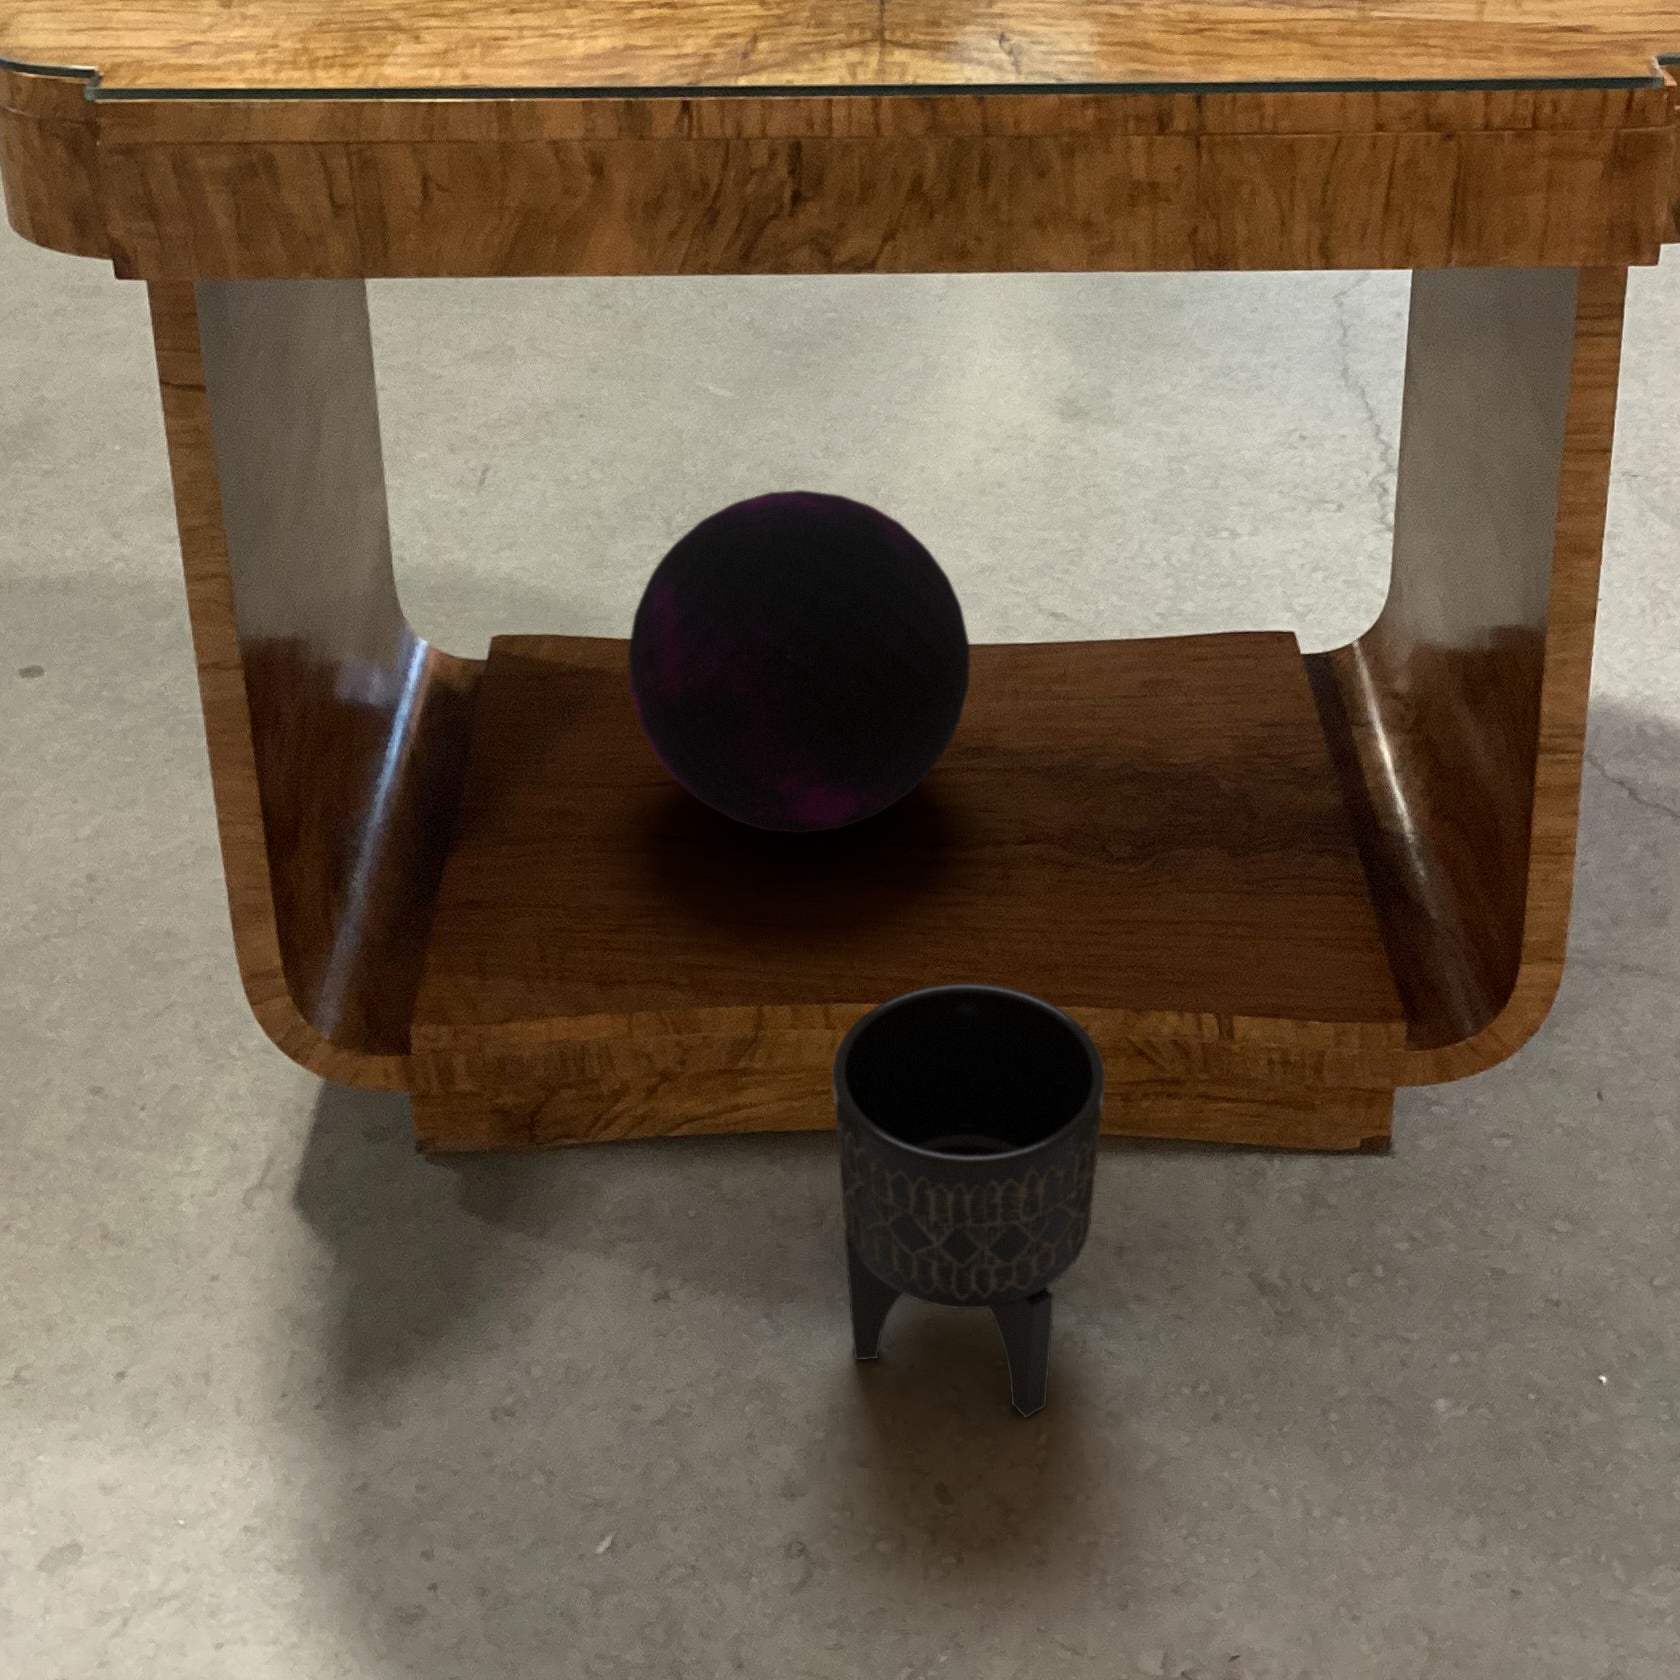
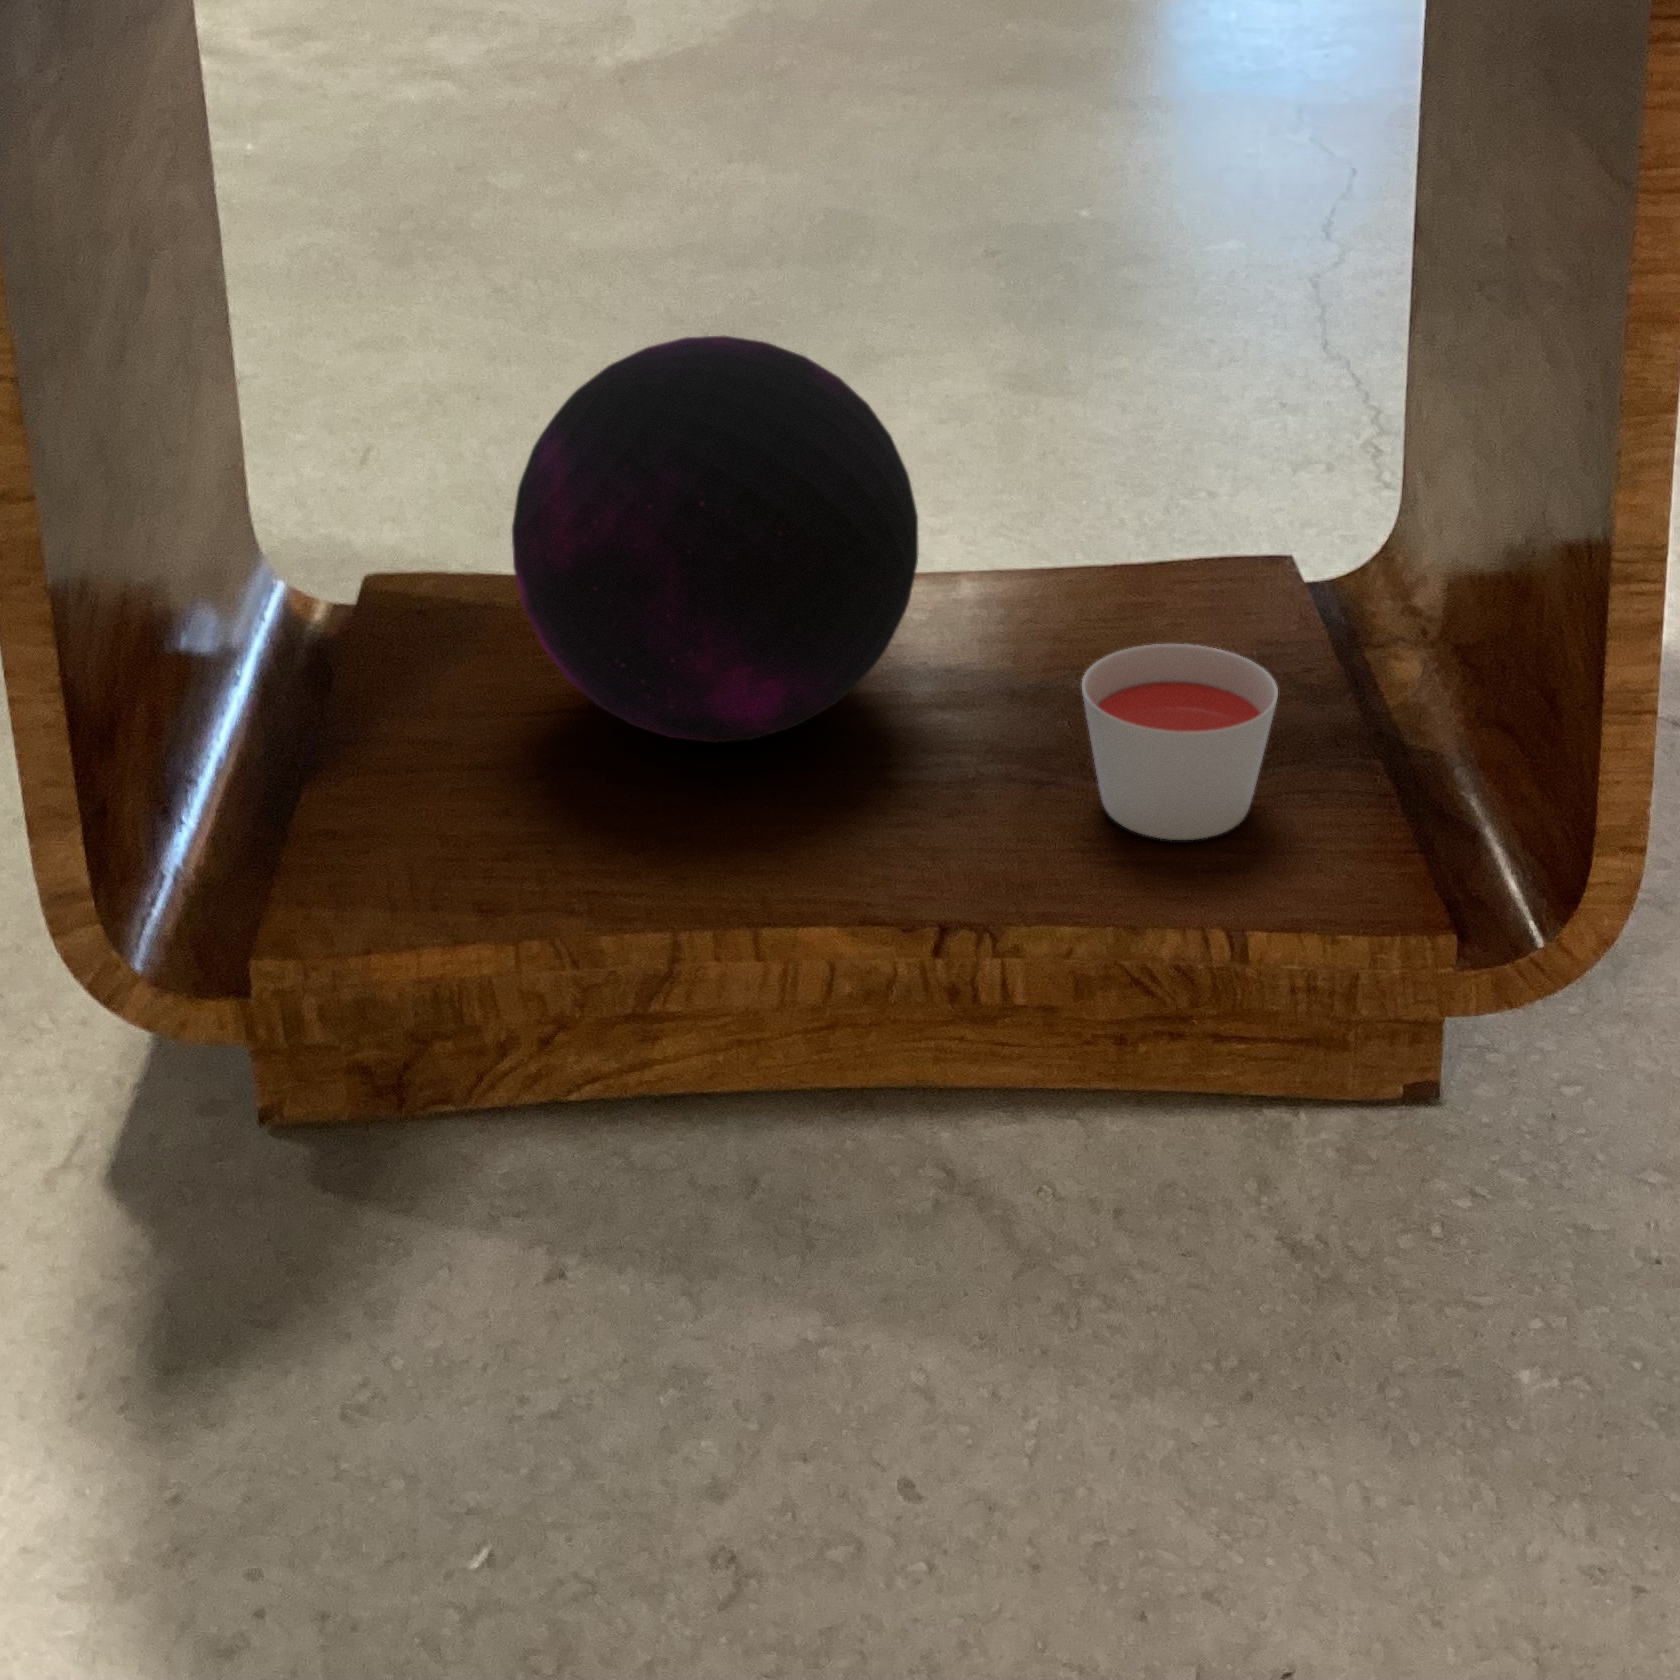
candle: none [1103,764,1265,936] -> present [1082,644,1278,840]
planter: present [833,983,1105,1417] -> none [758,852,1100,1399]

